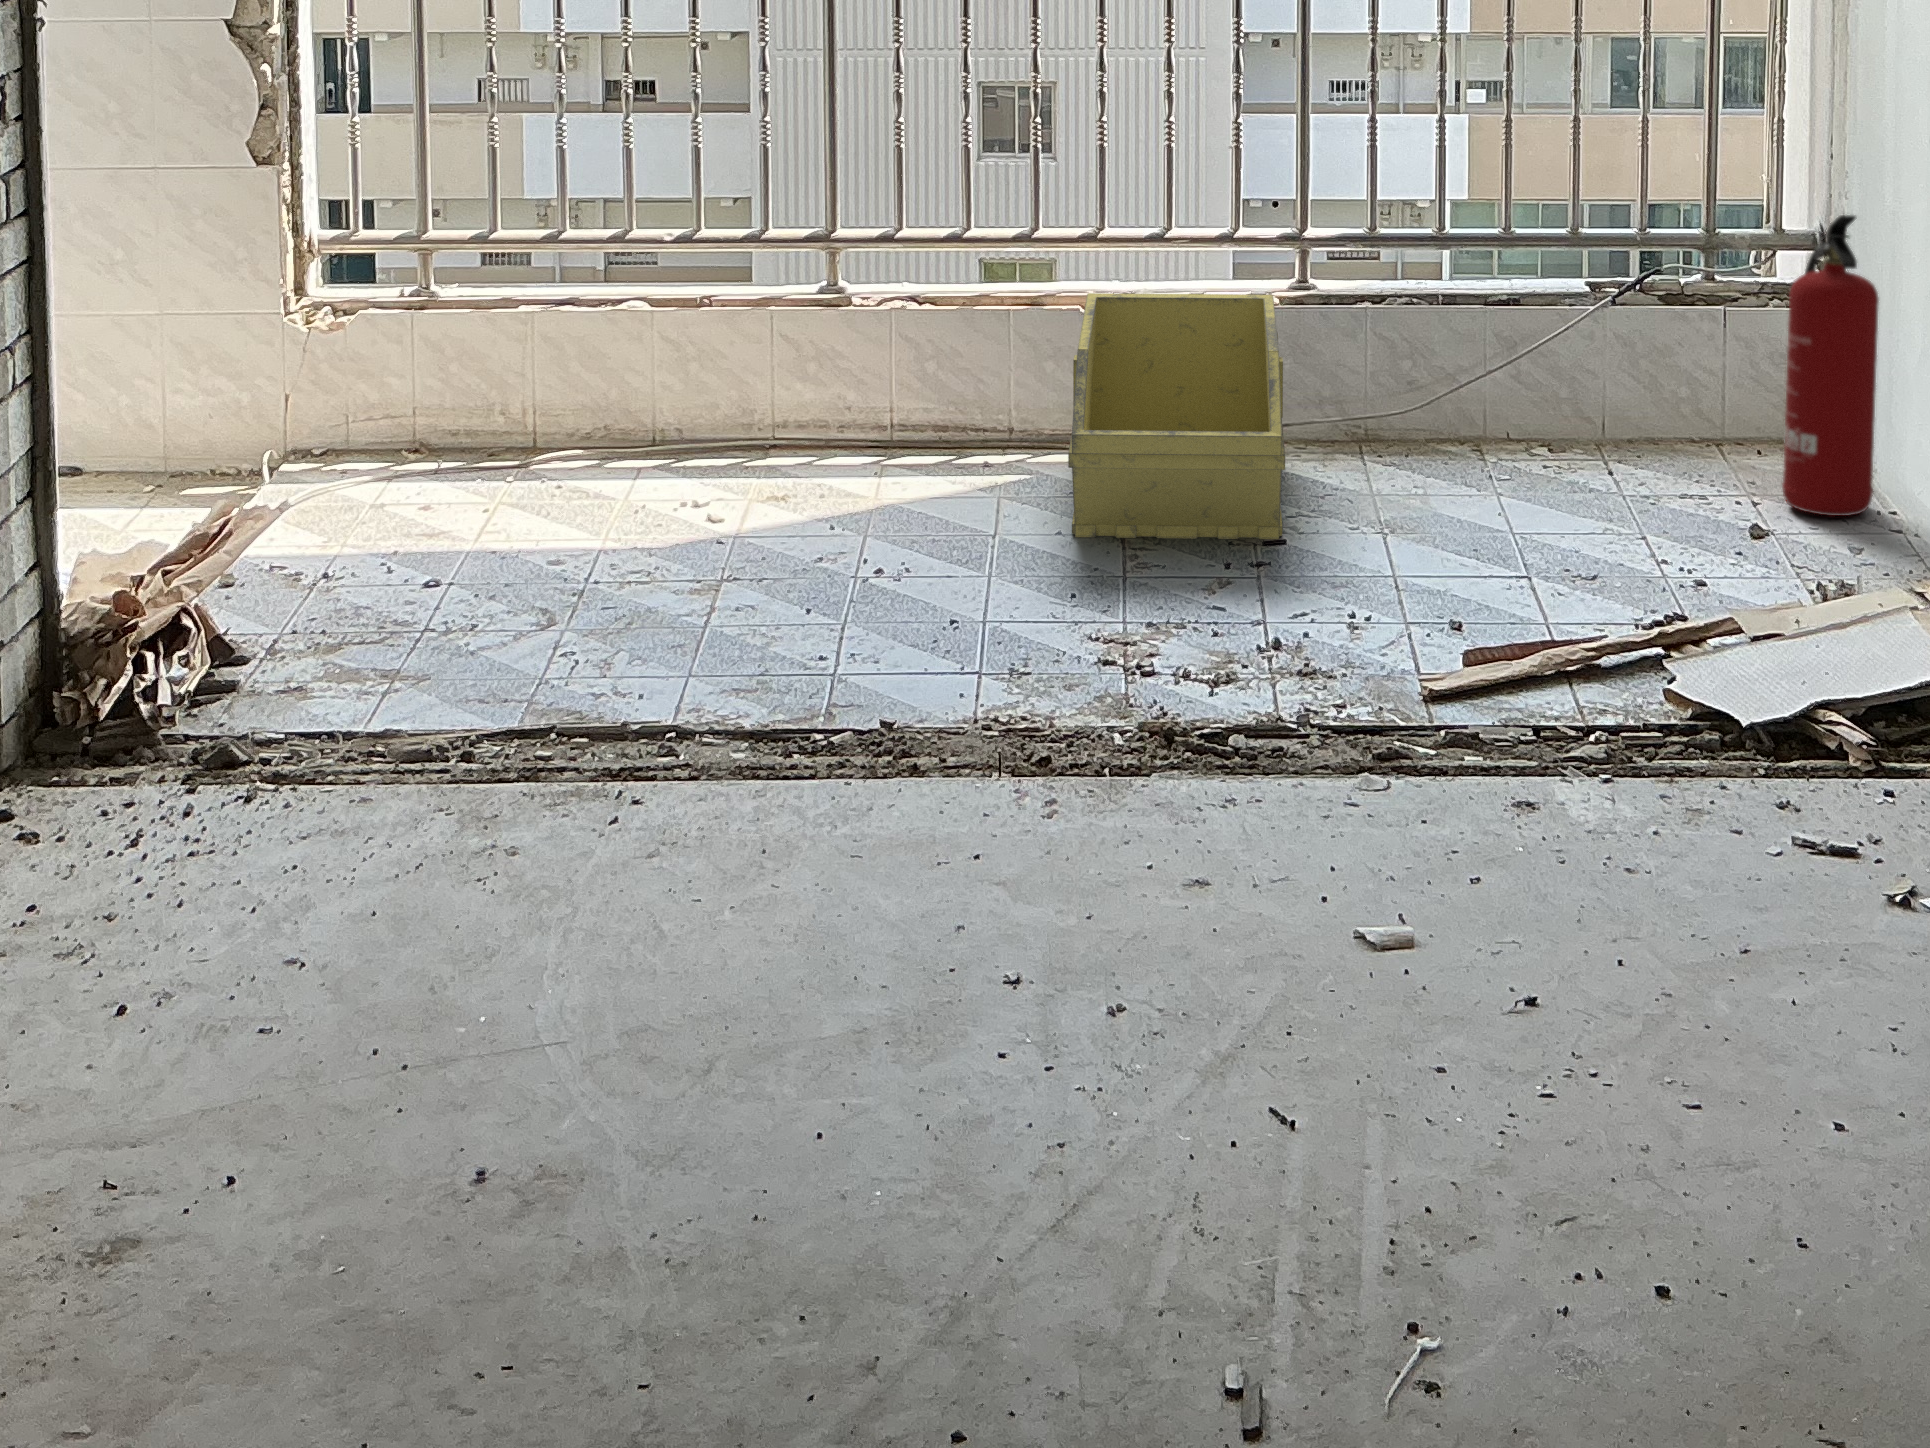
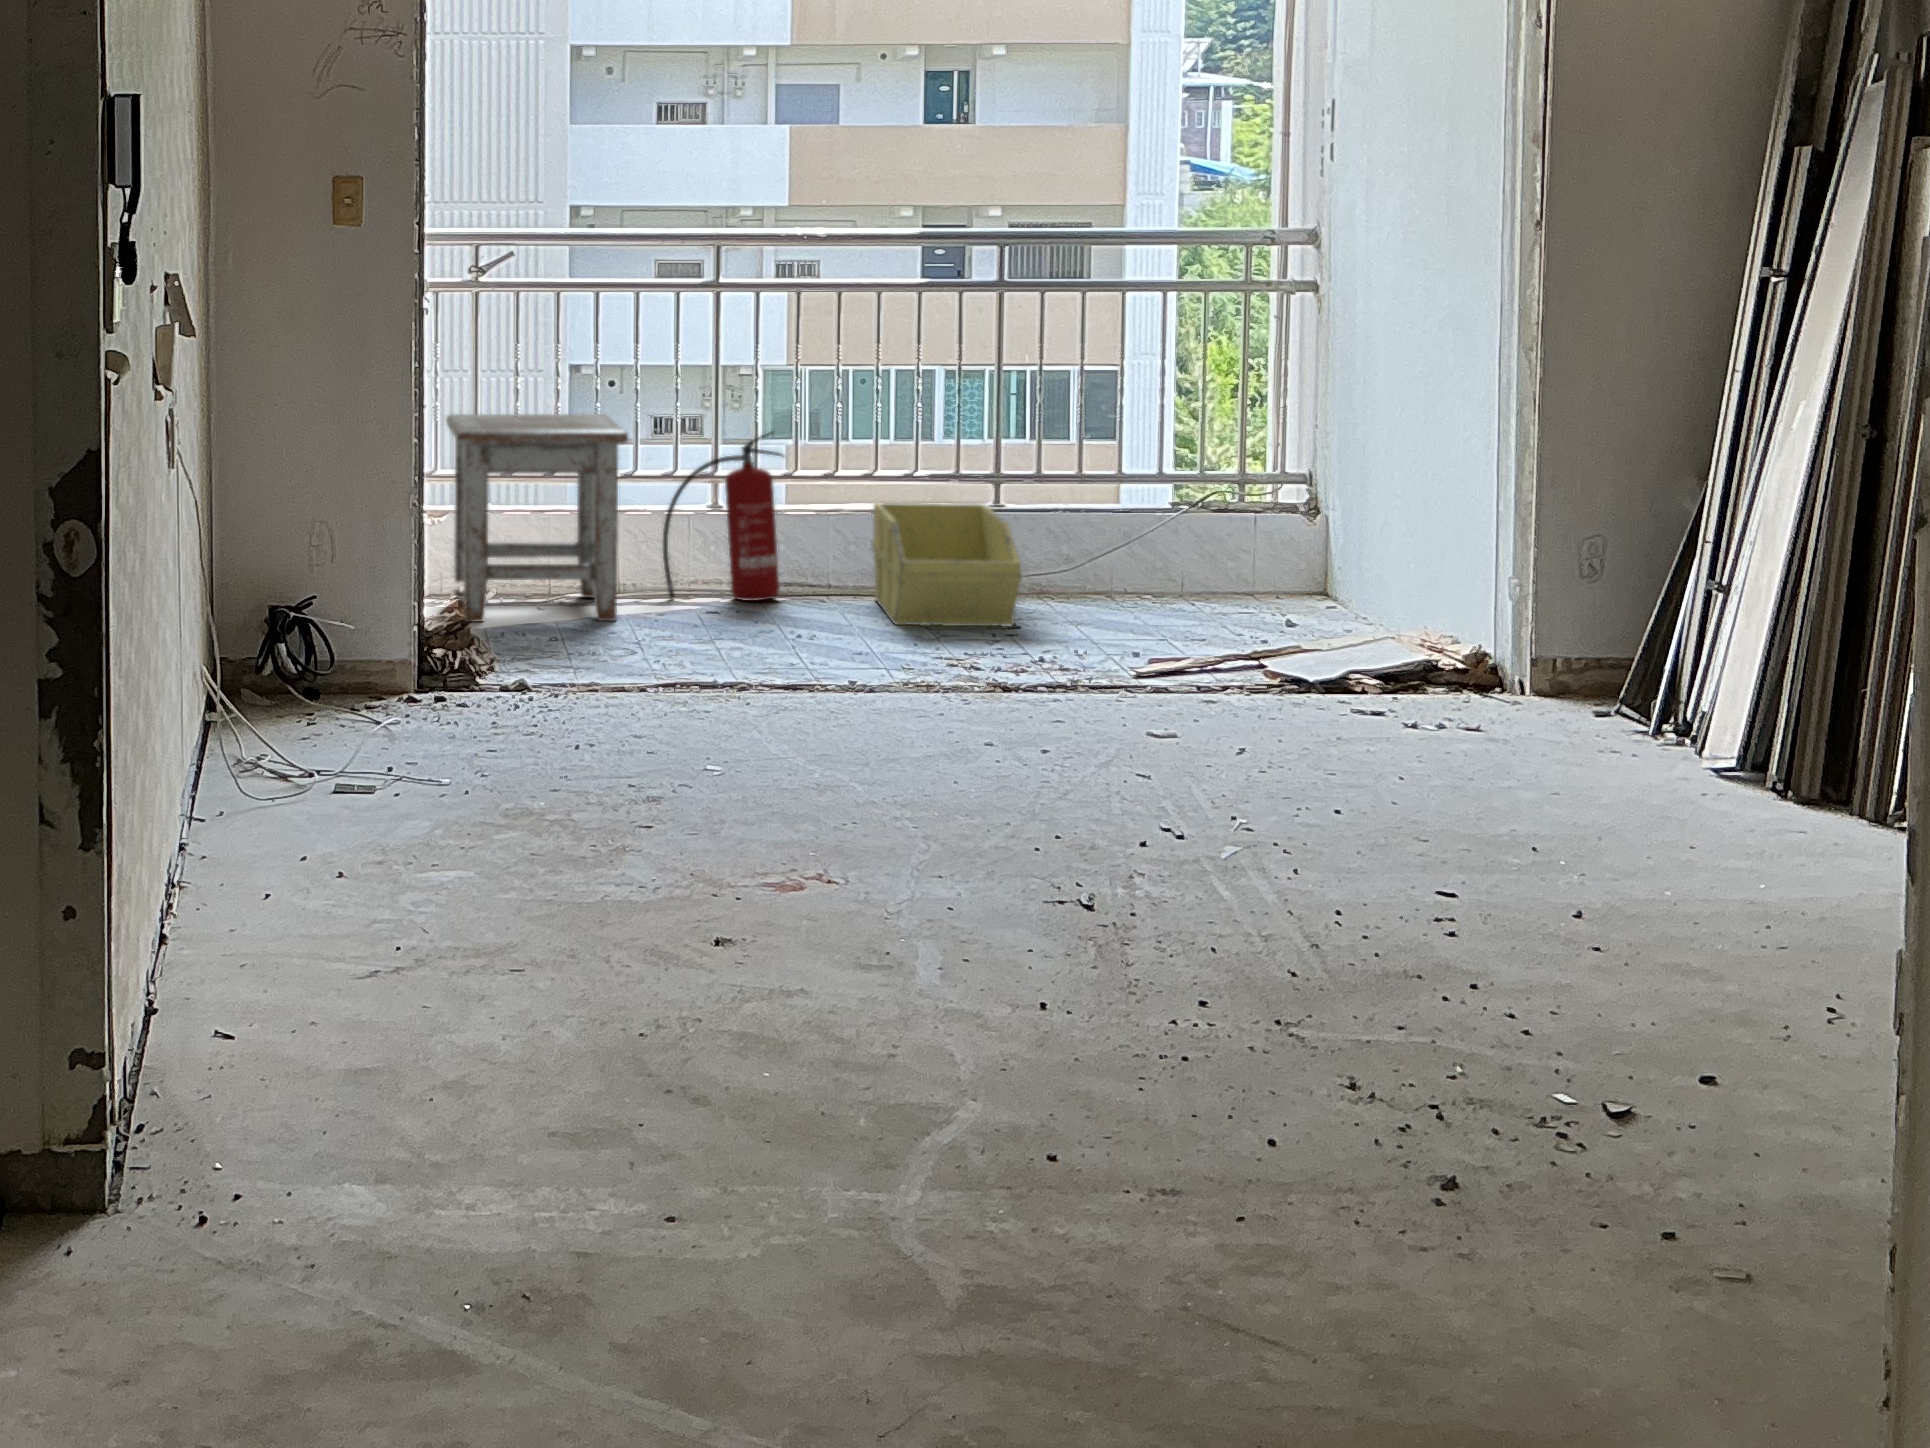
stool: none [292,147,632,537] -> present [446,414,628,622]
fire extinguisher: present [1782,215,1879,516] -> present [663,432,783,601]

